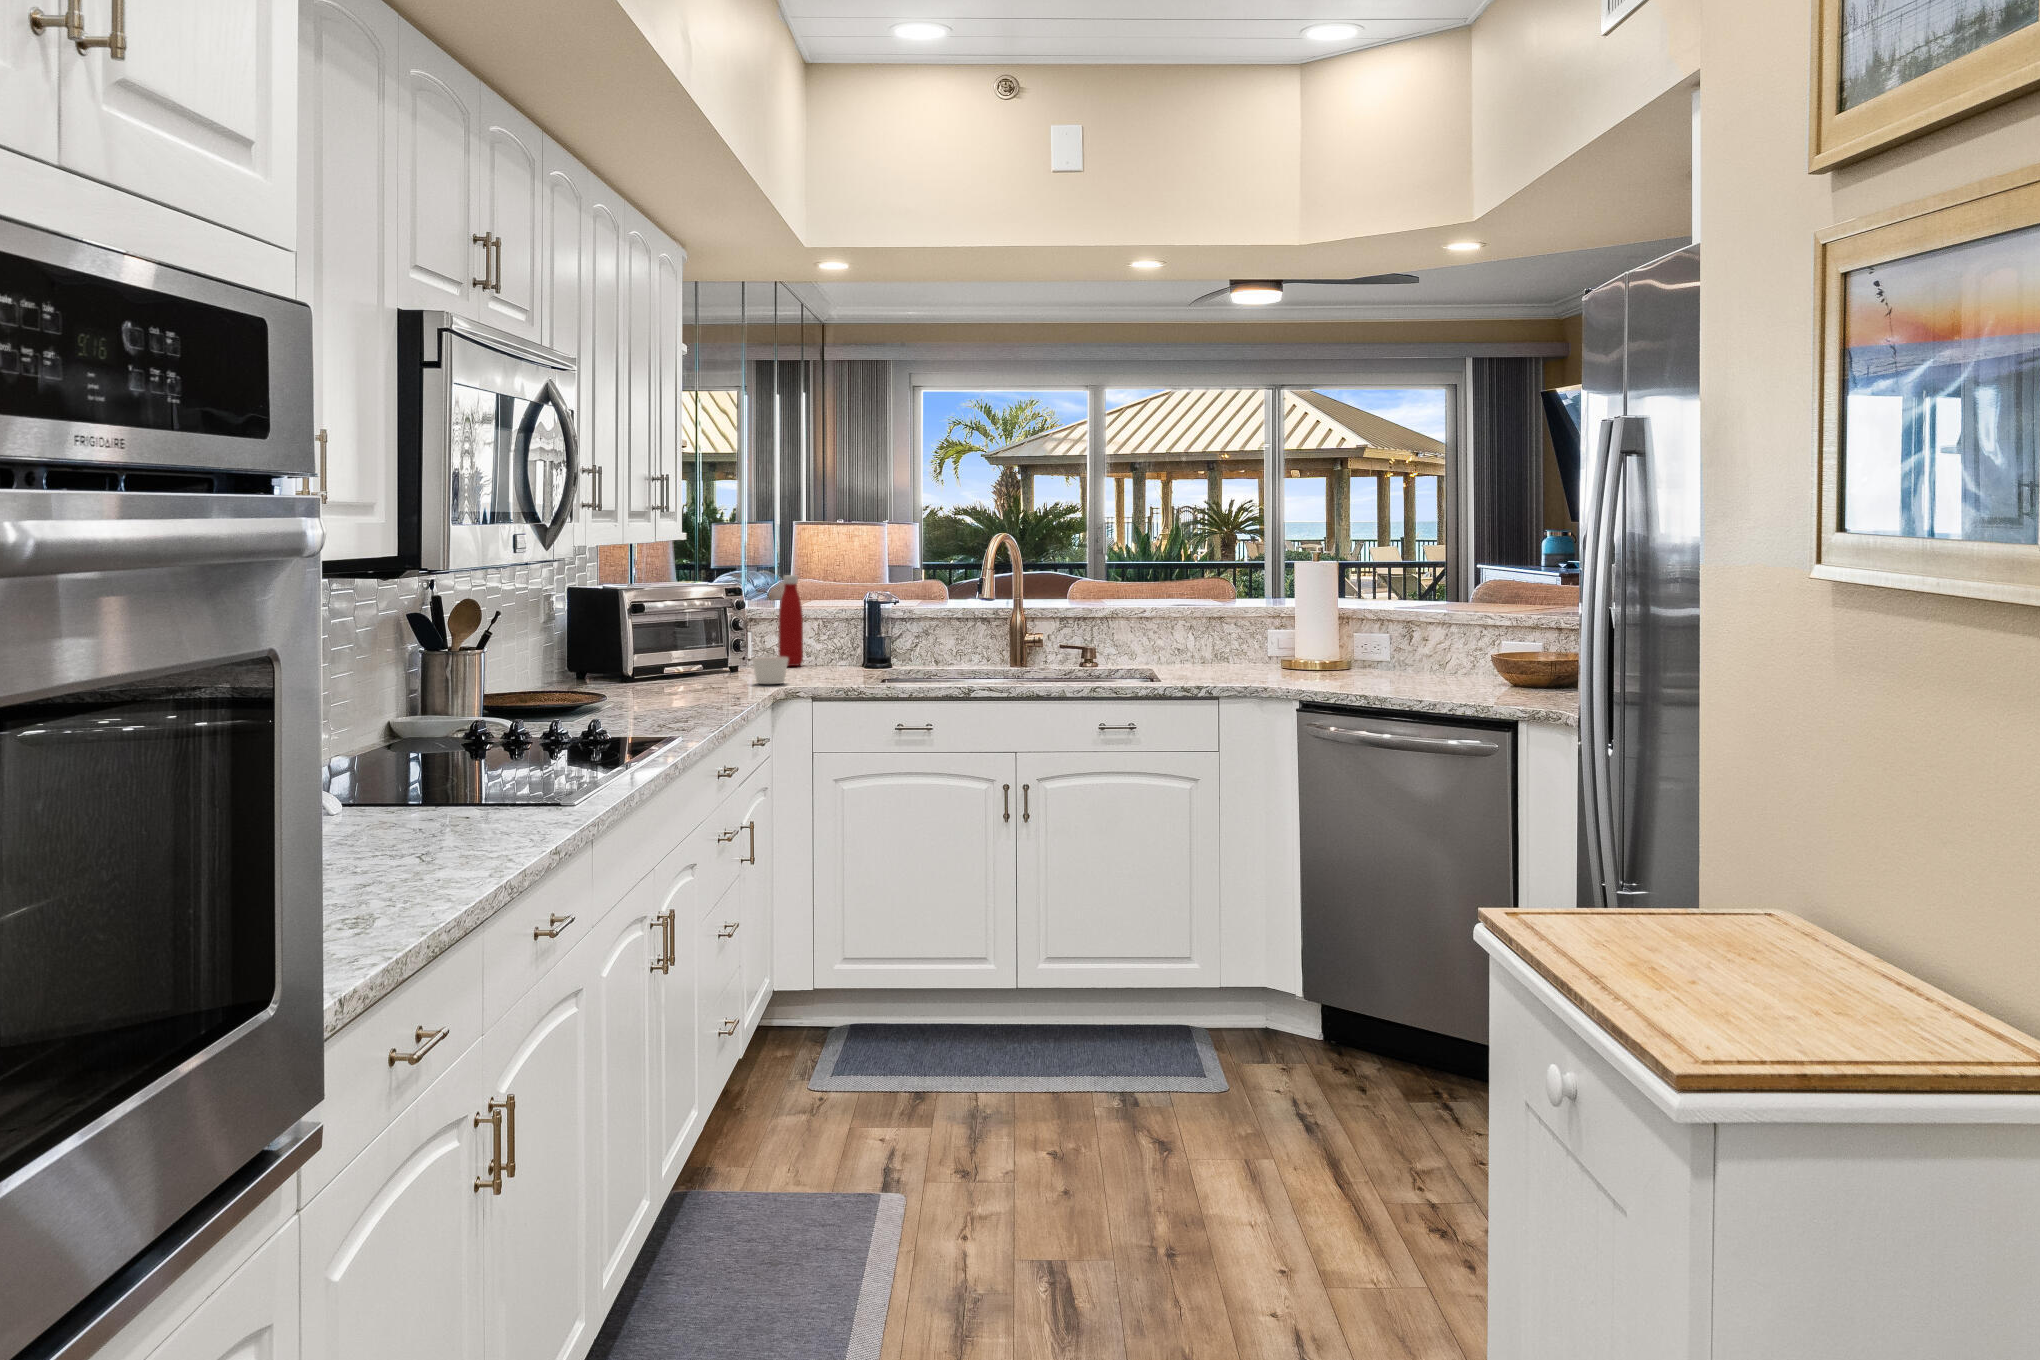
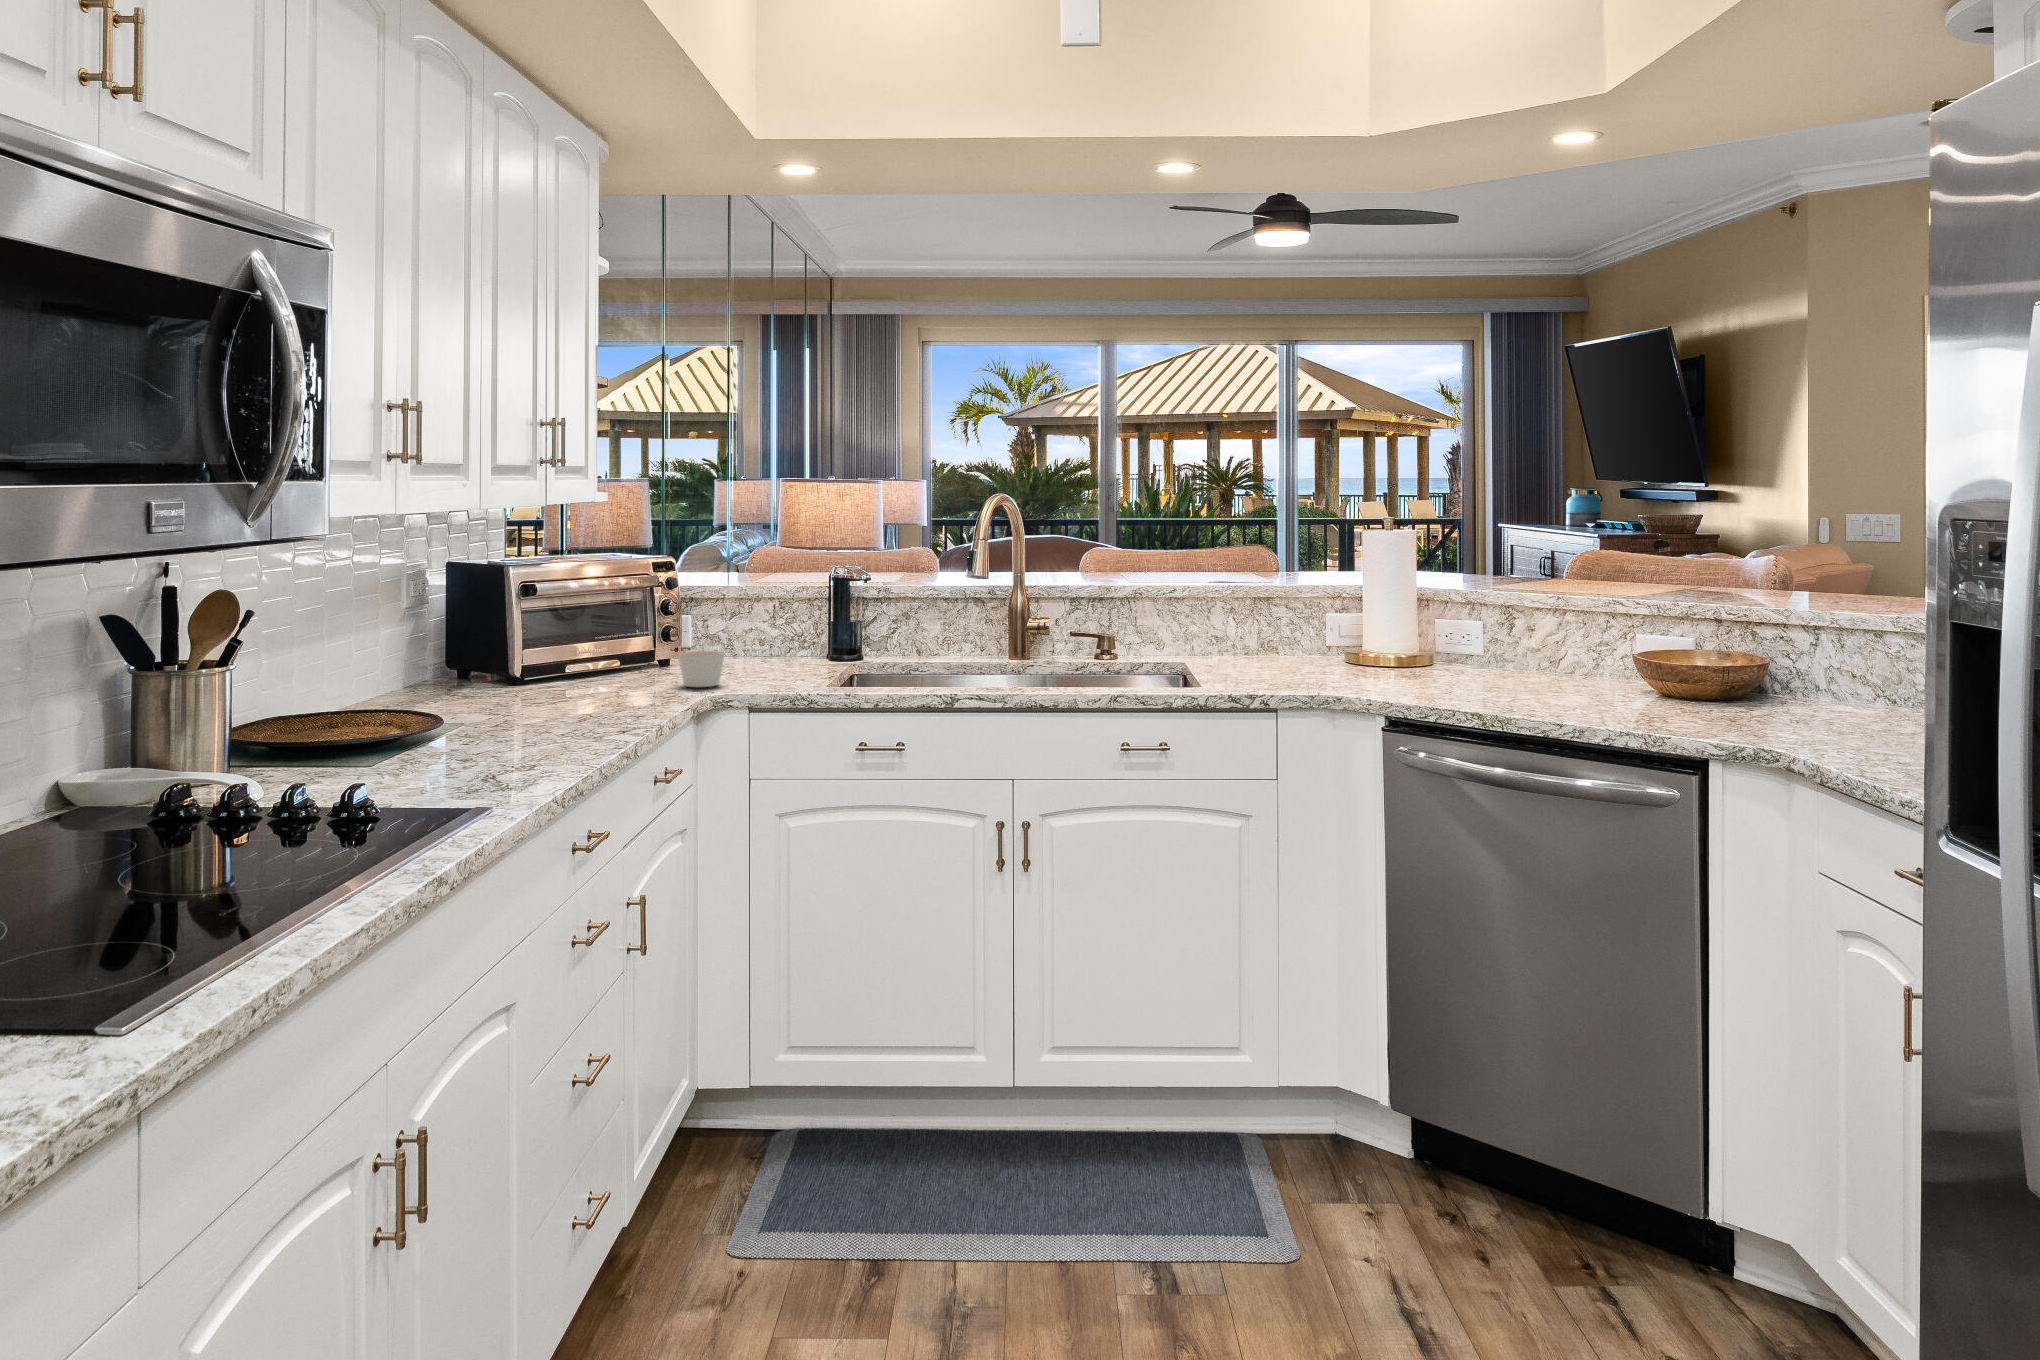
bottle: present [779,575,803,666] -> none [726,545,756,657]

